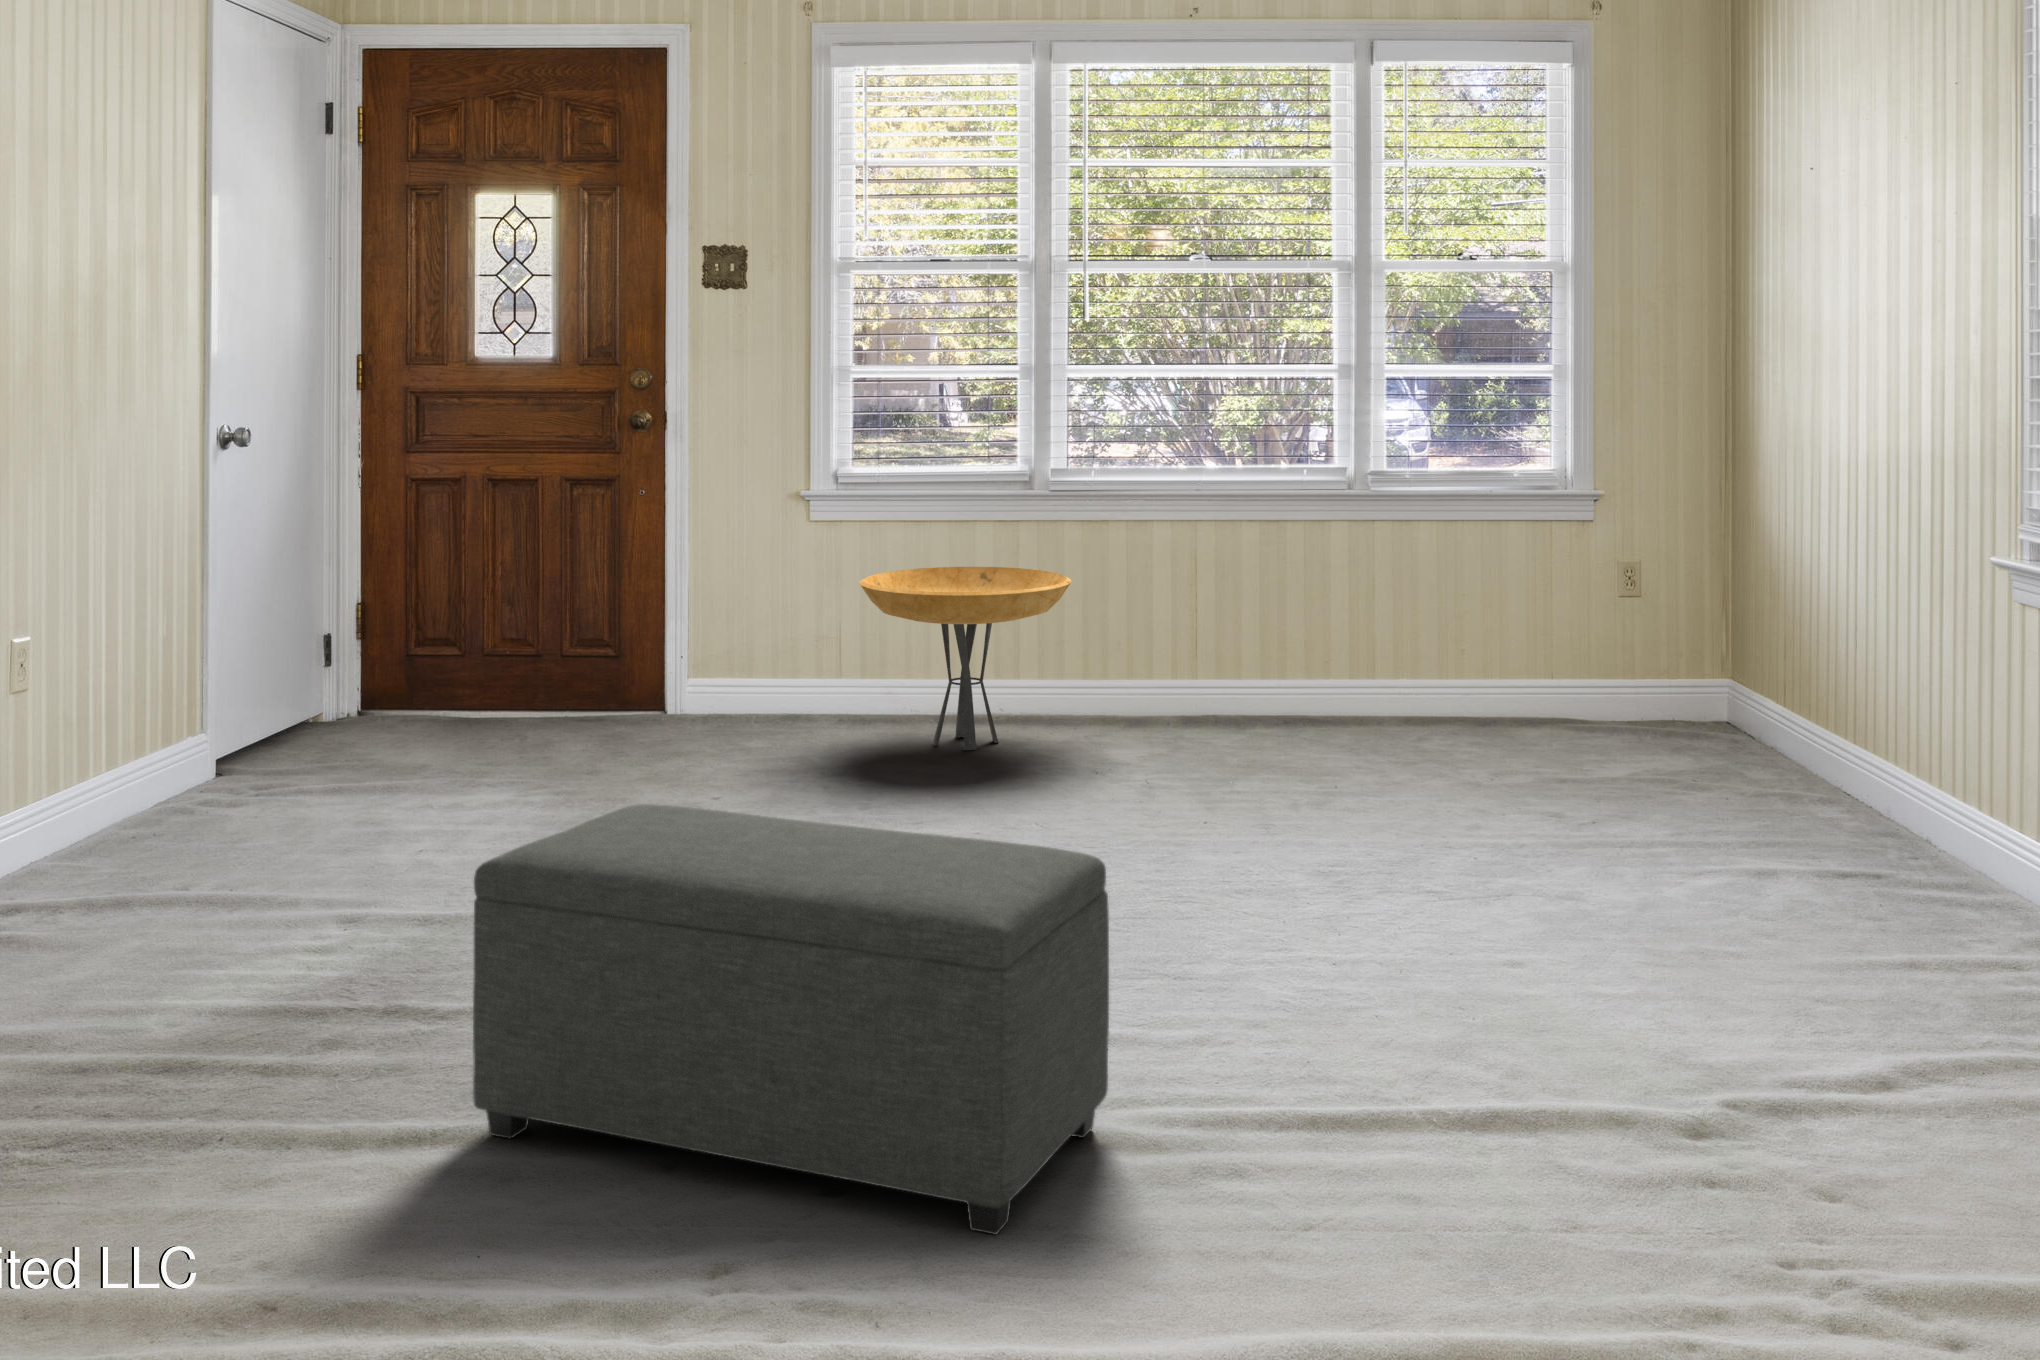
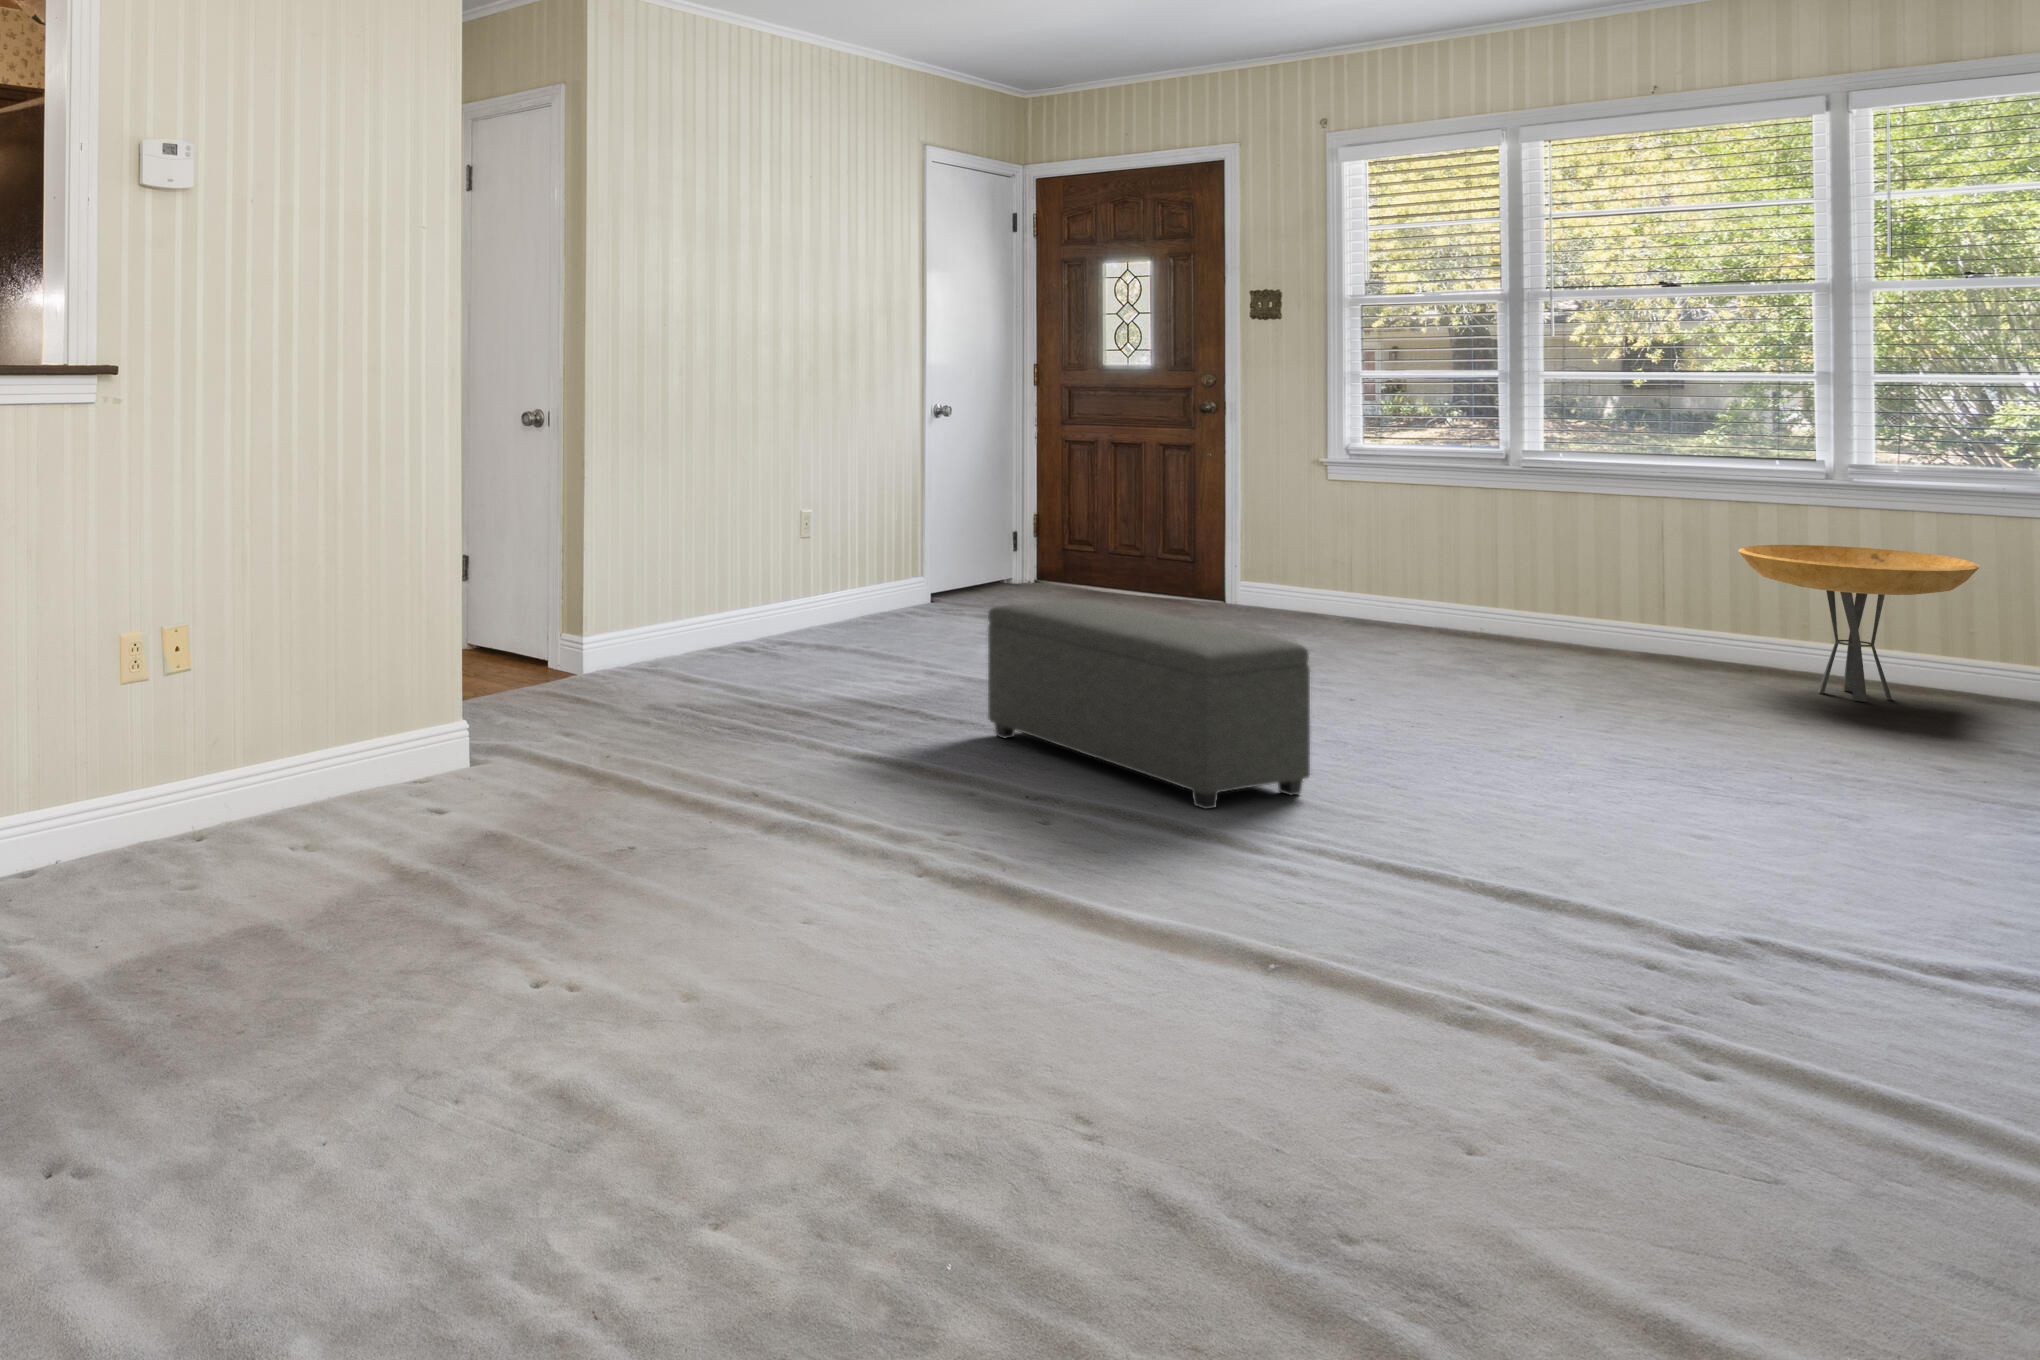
side table: present [859,567,1071,750] -> present [1738,545,1980,702]

